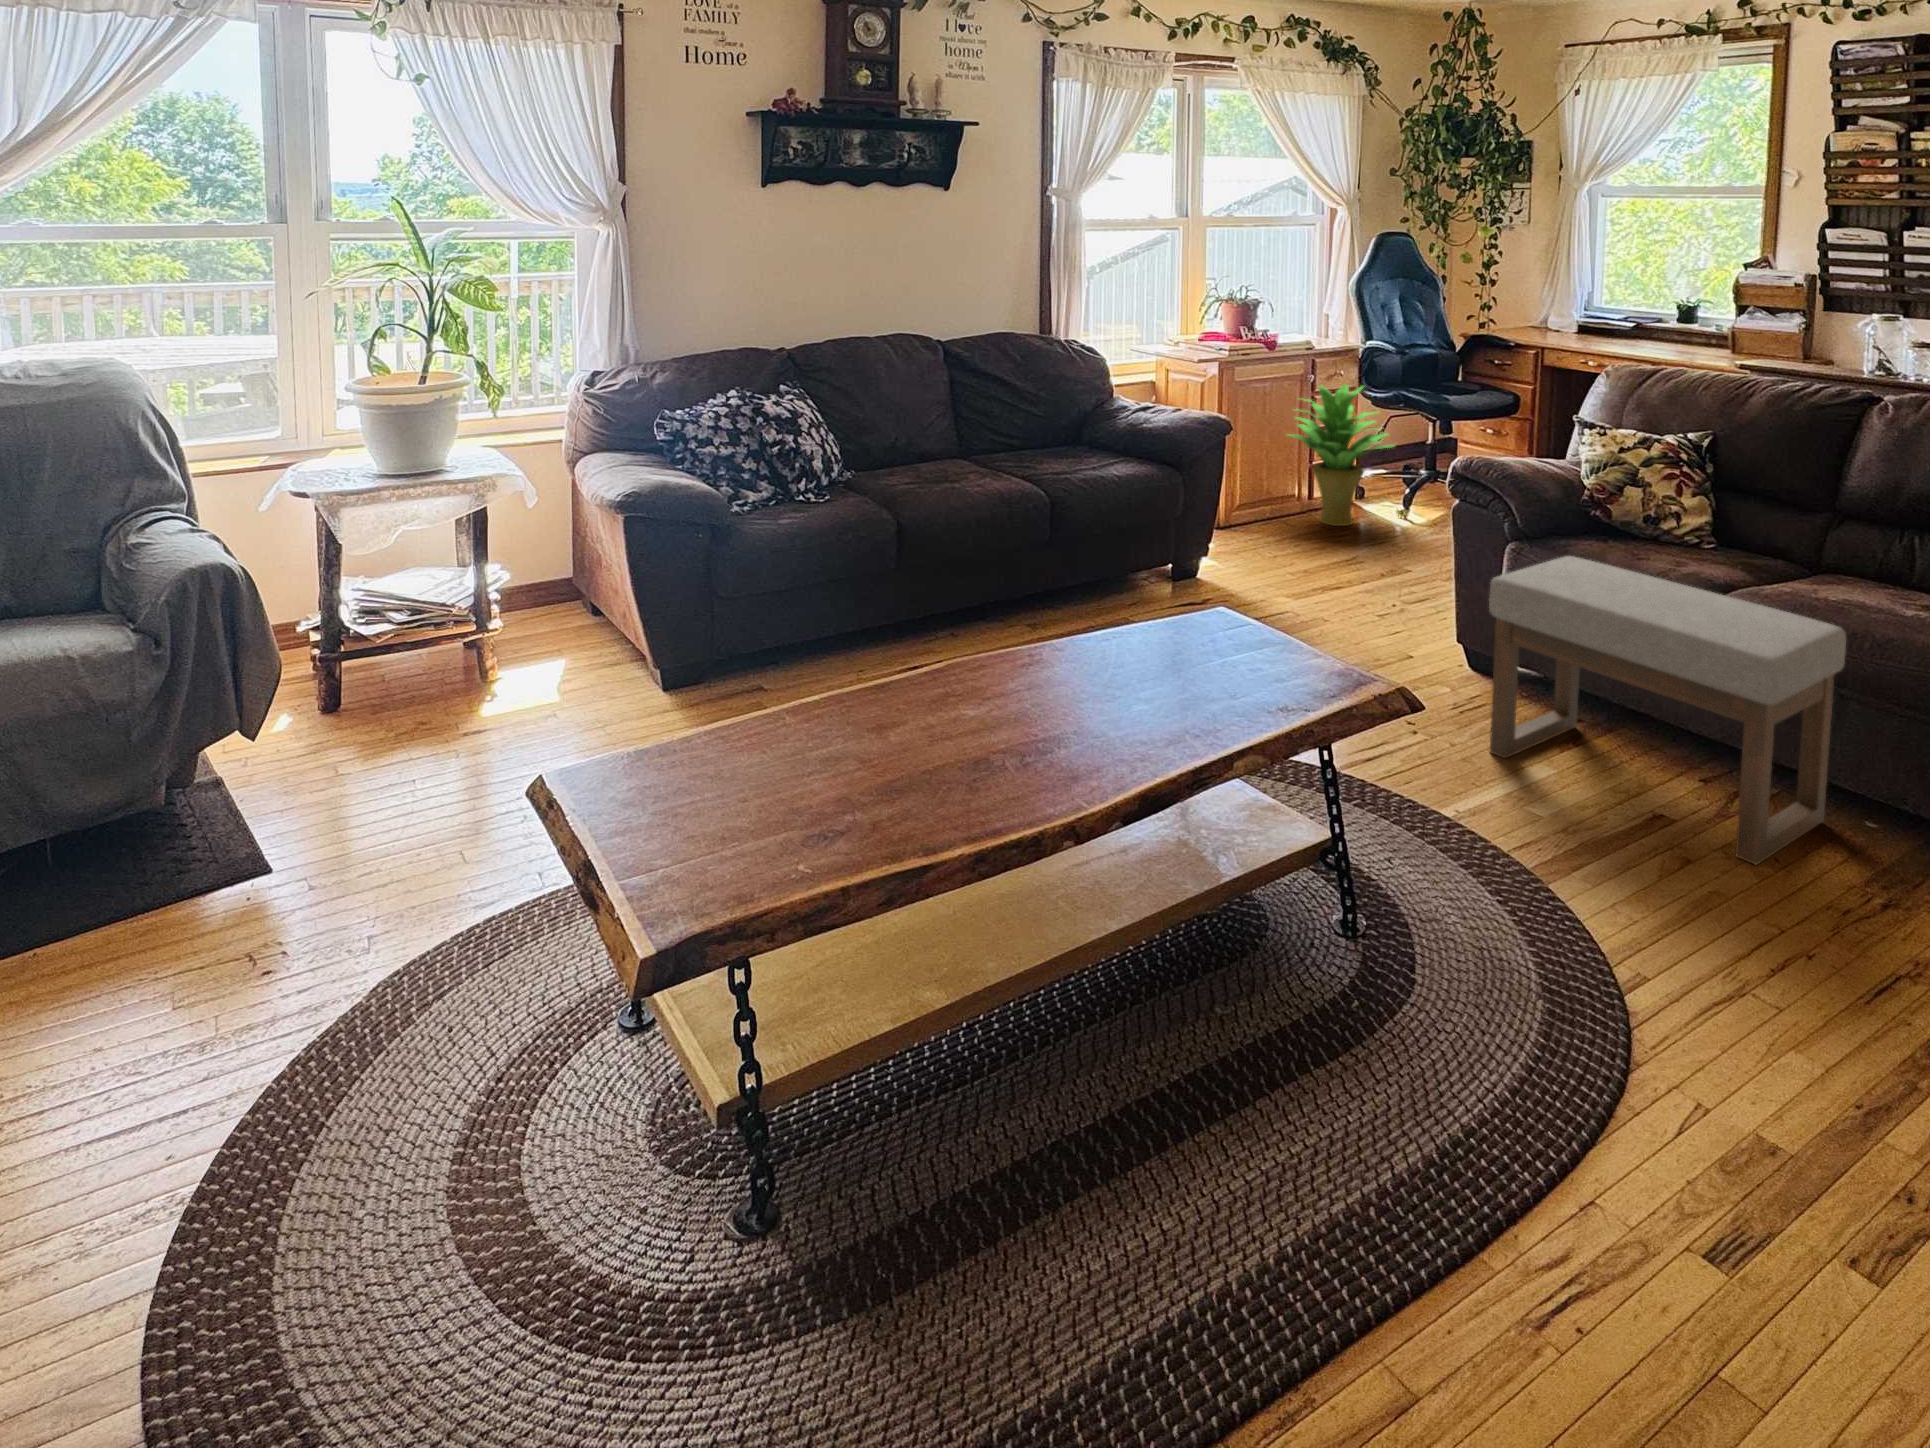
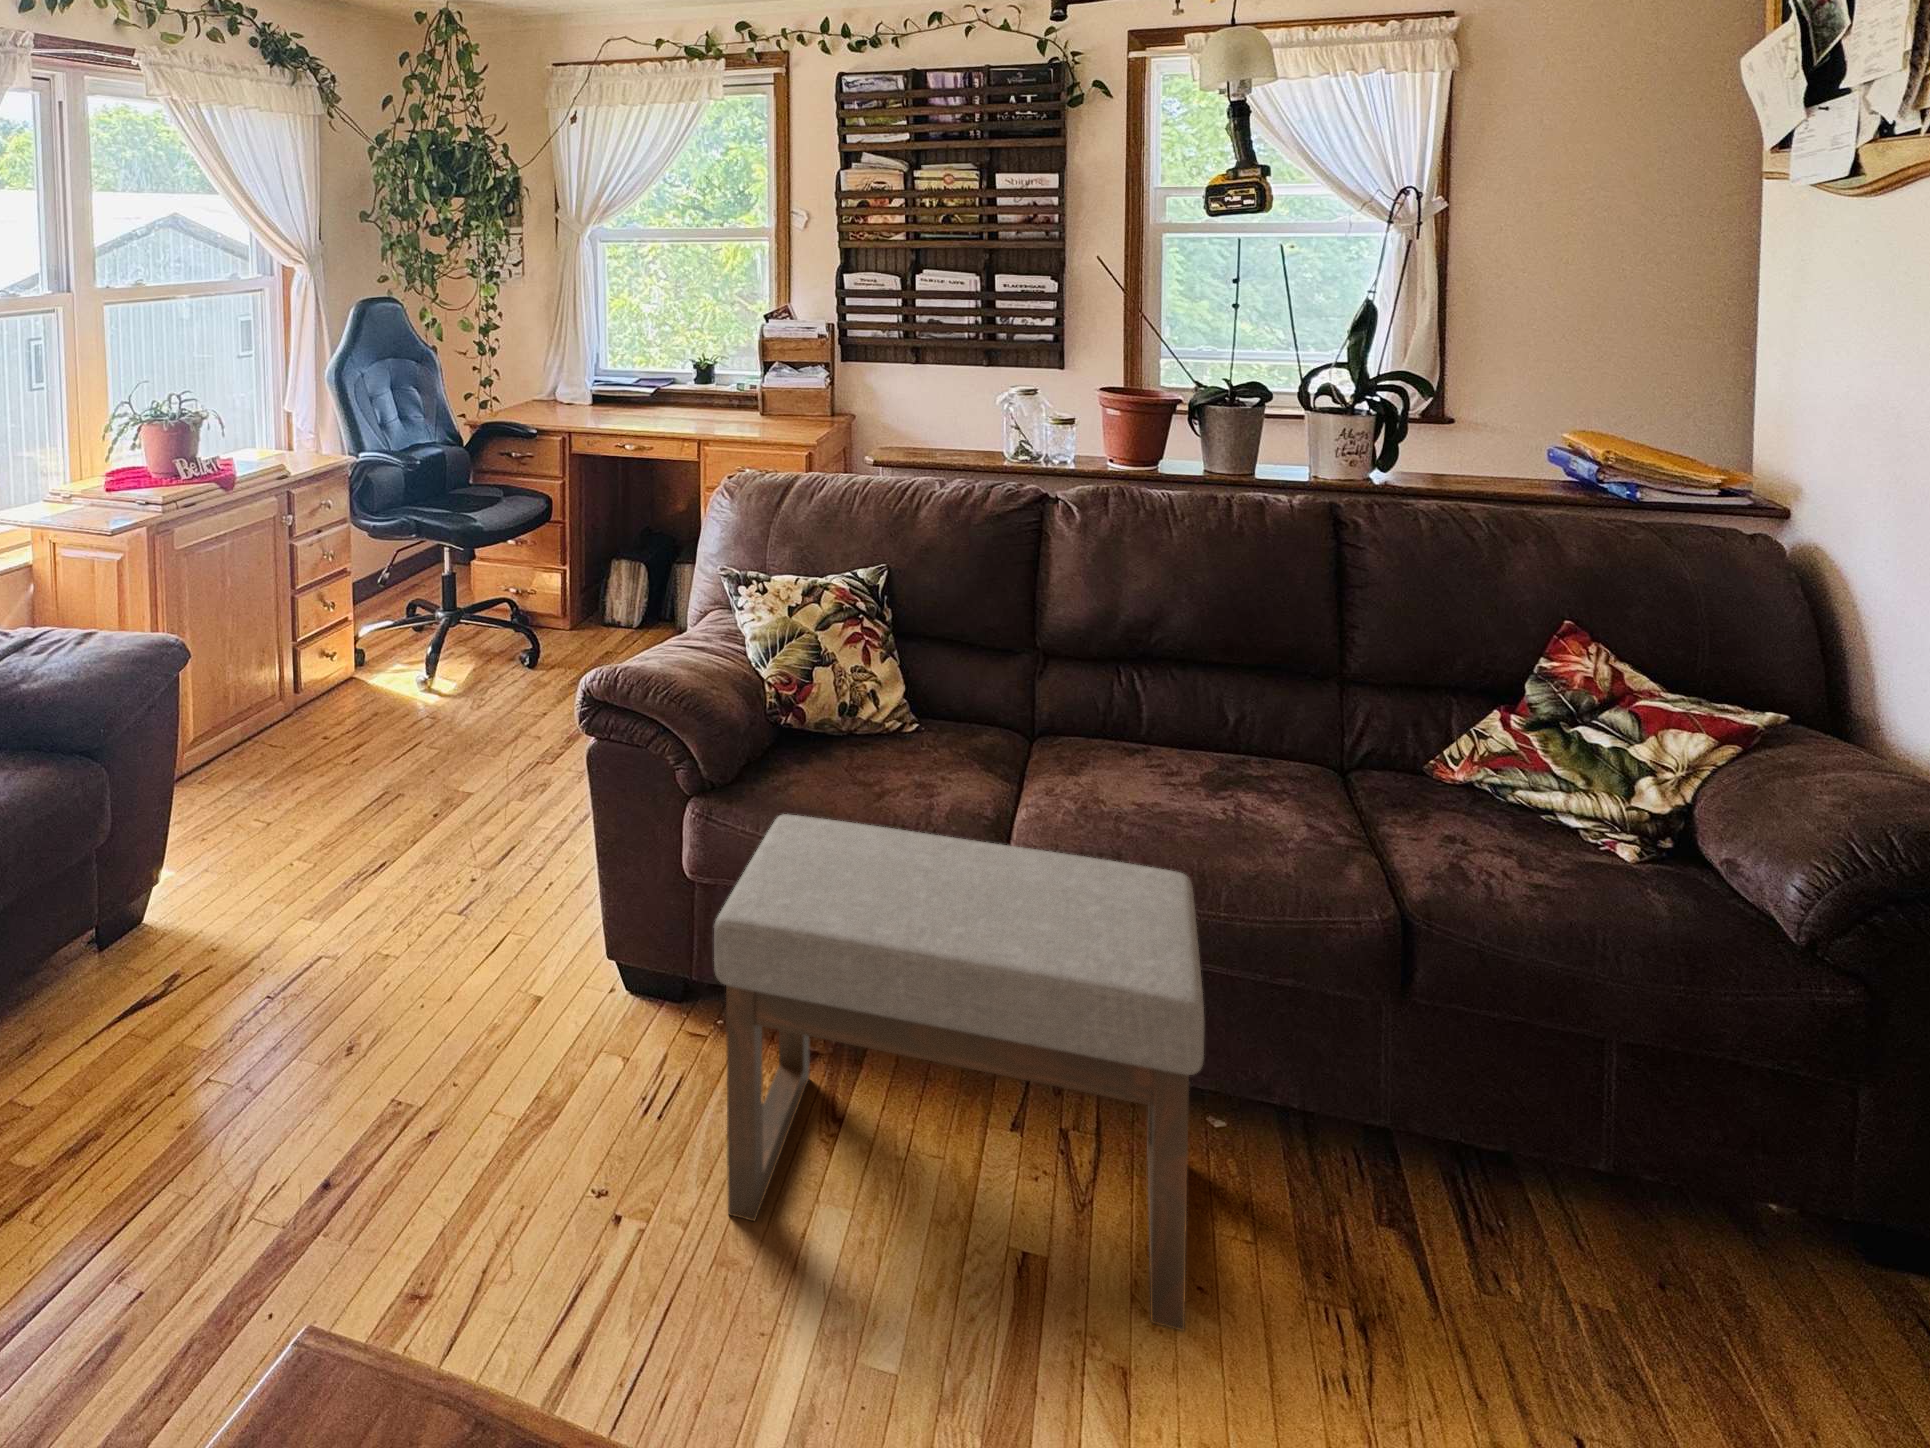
potted plant: present [1290,385,1392,526] -> none [255,520,416,732]

